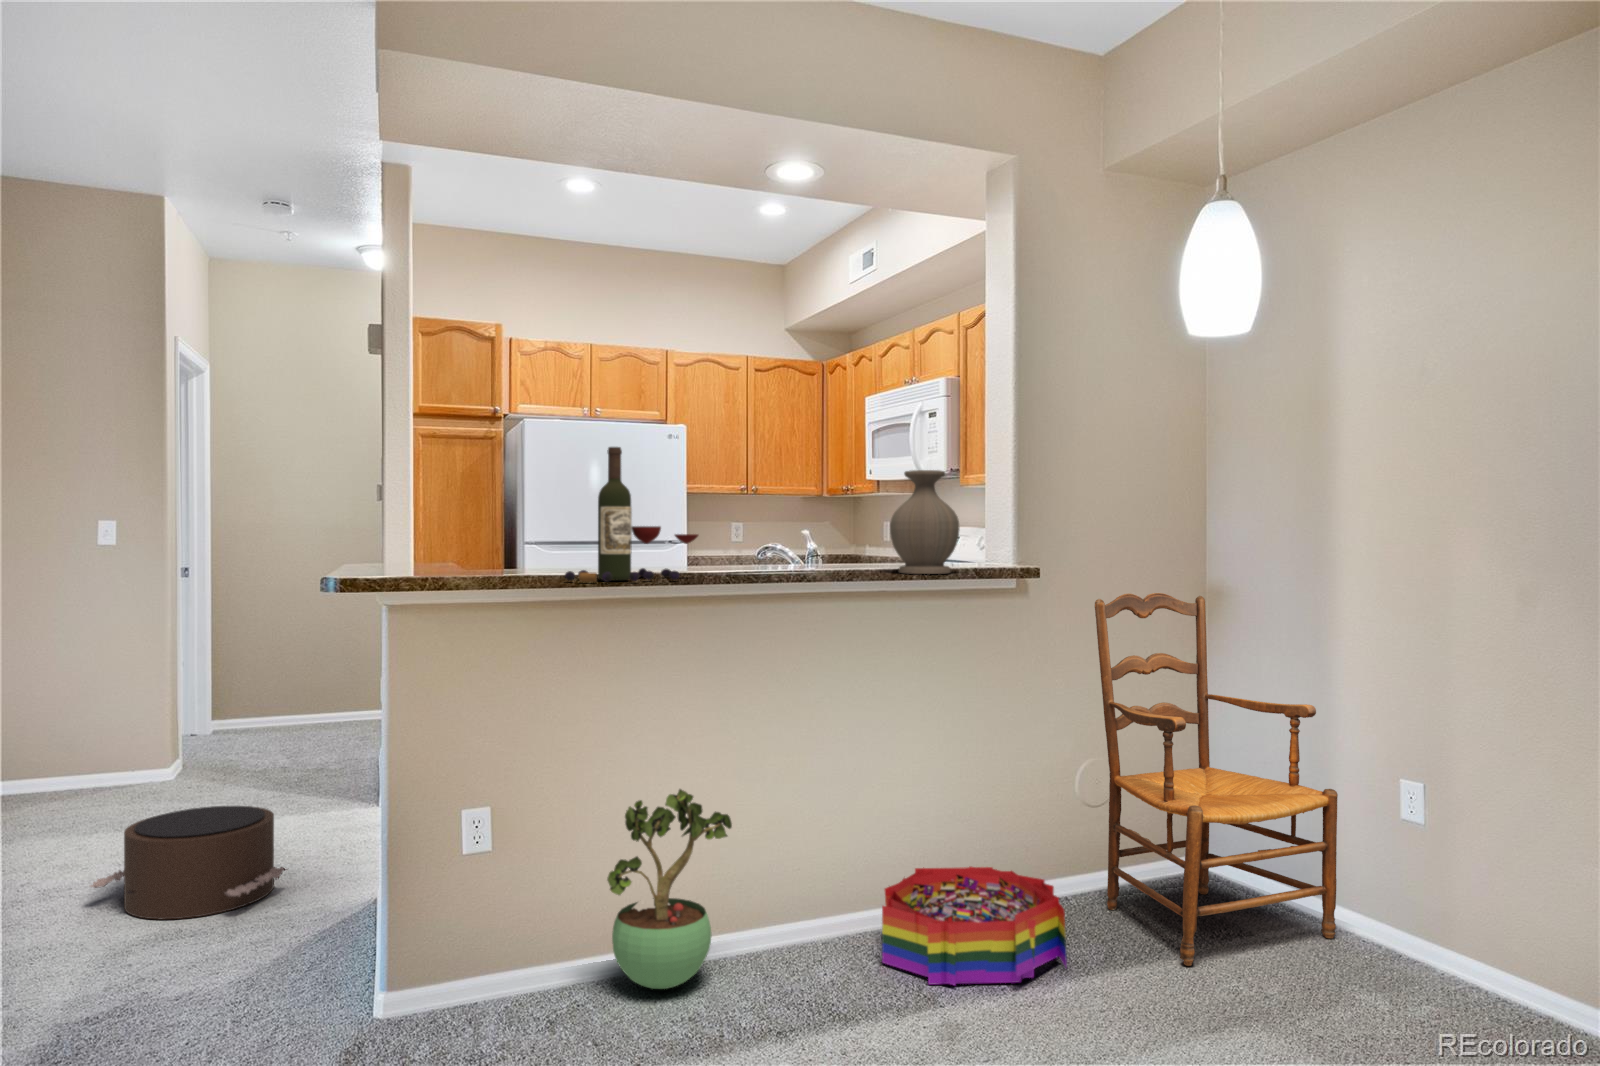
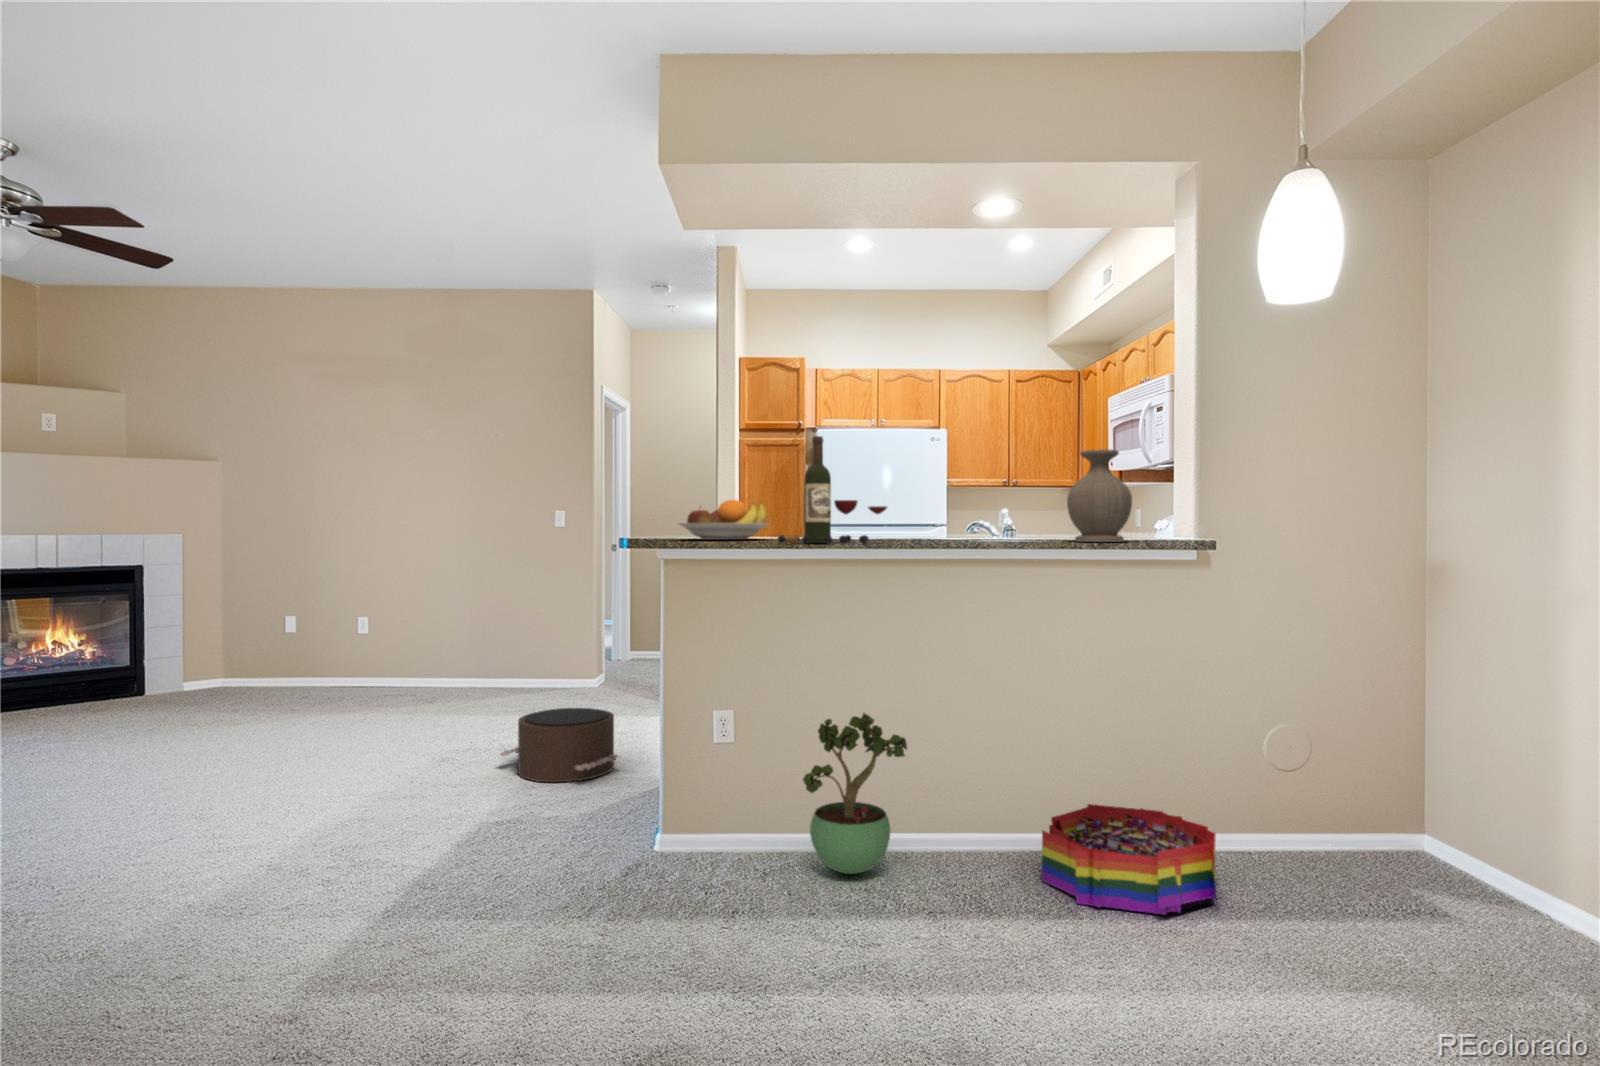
fruit bowl: none [398,521,525,574] -> present [679,500,769,540]
armchair: present [1095,593,1338,966] -> none [1276,564,1548,926]

